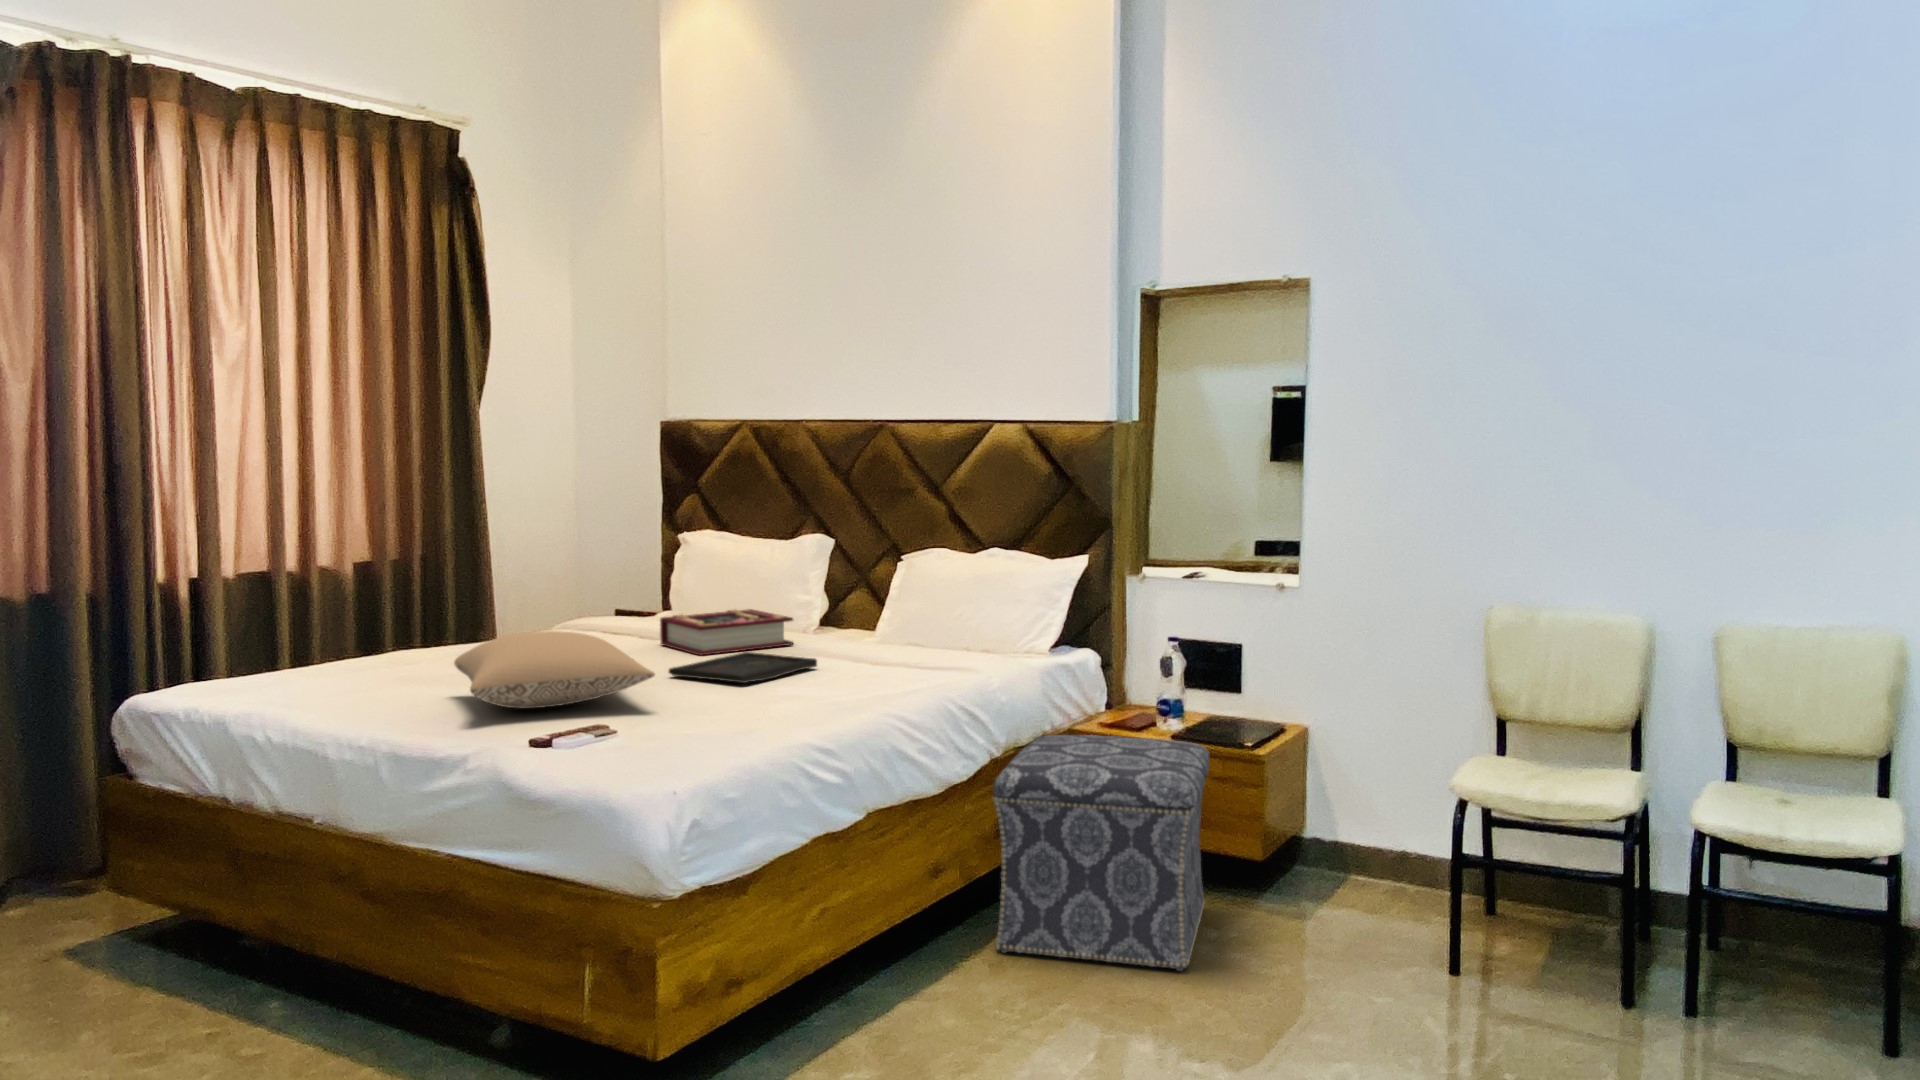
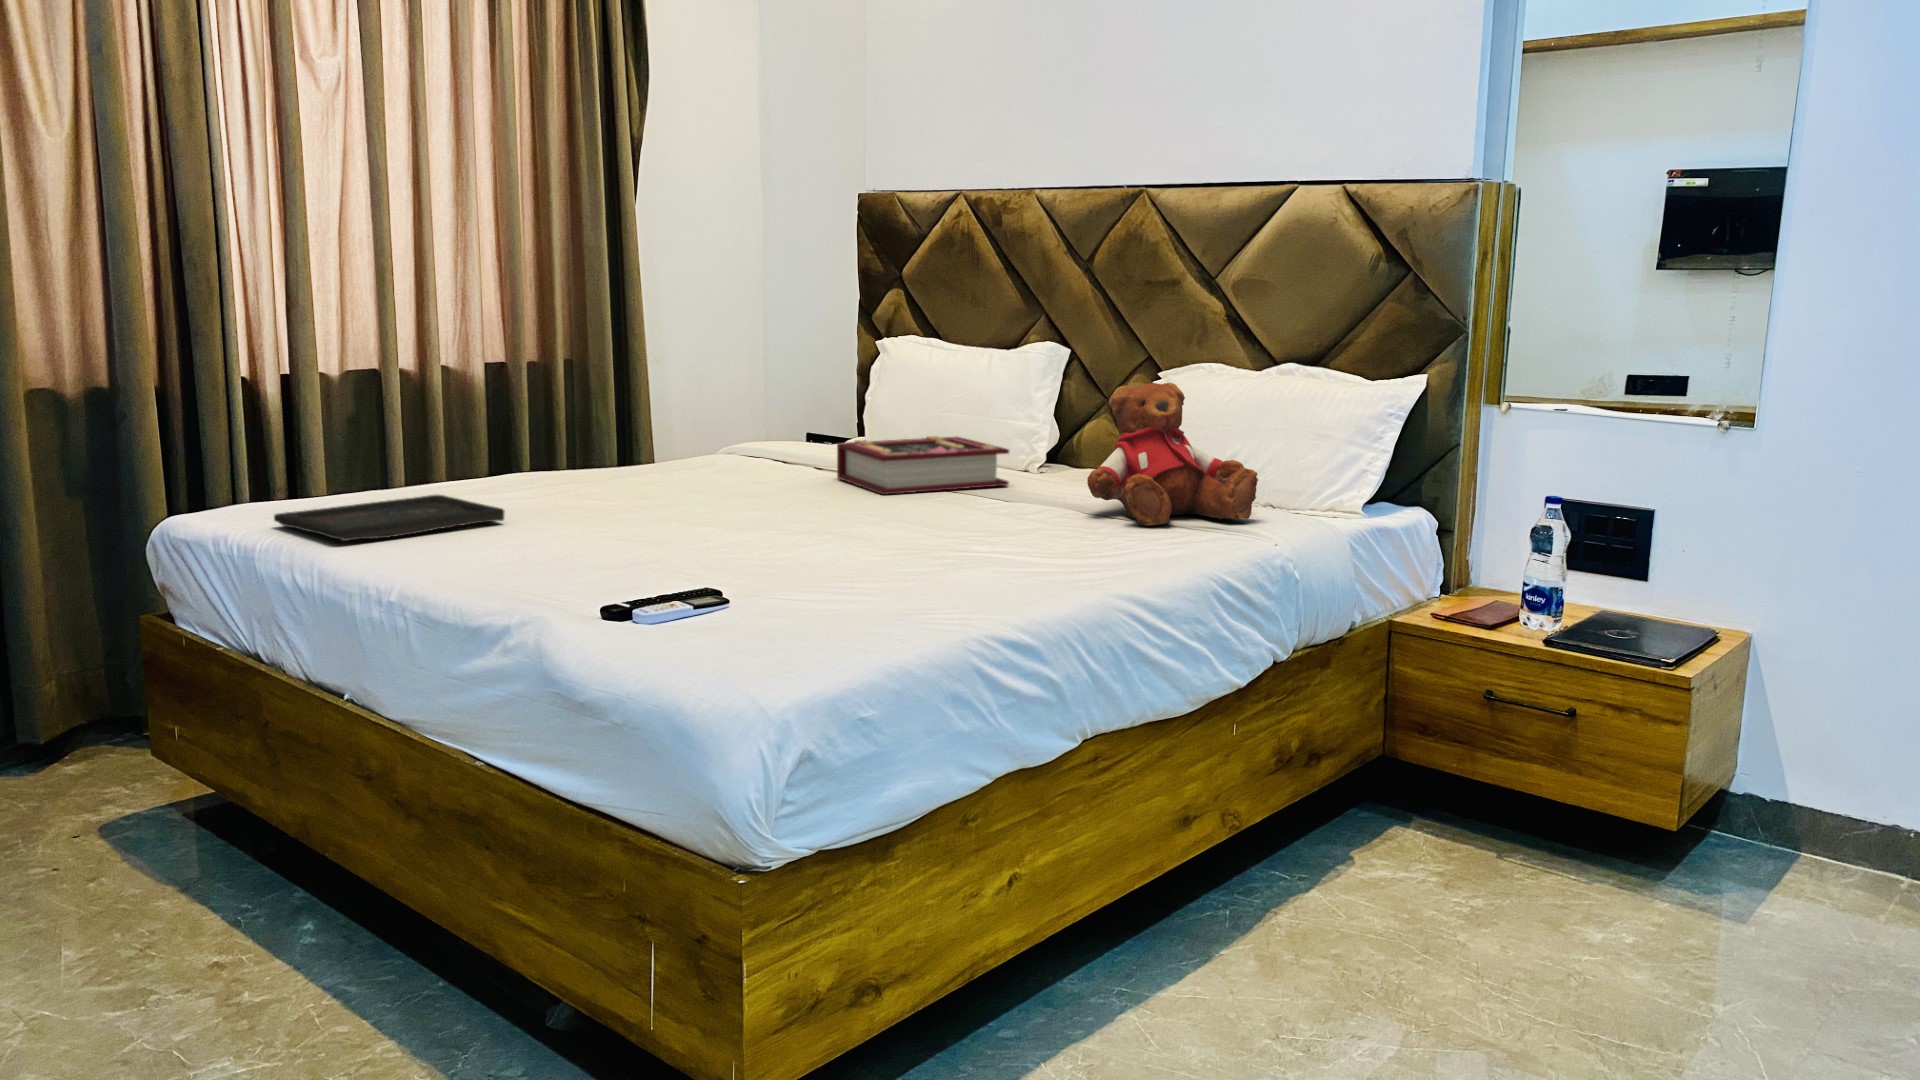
teddy bear: none [854,566,975,669] -> present [1087,383,1258,525]
pillow: present [454,631,655,708] -> none [534,454,794,558]
tray: present [669,652,817,683] -> present [274,494,505,541]
ottoman: present [993,734,1210,971] -> none [1269,630,1611,1000]

